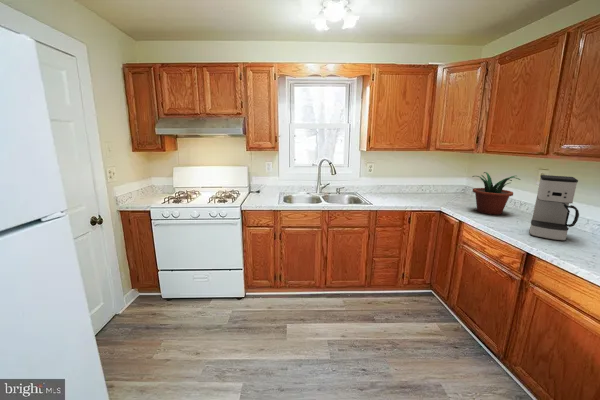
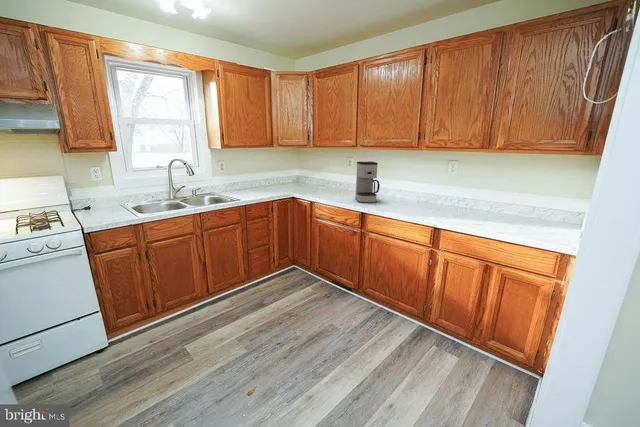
potted plant: present [473,172,520,215] -> none [311,163,341,194]

